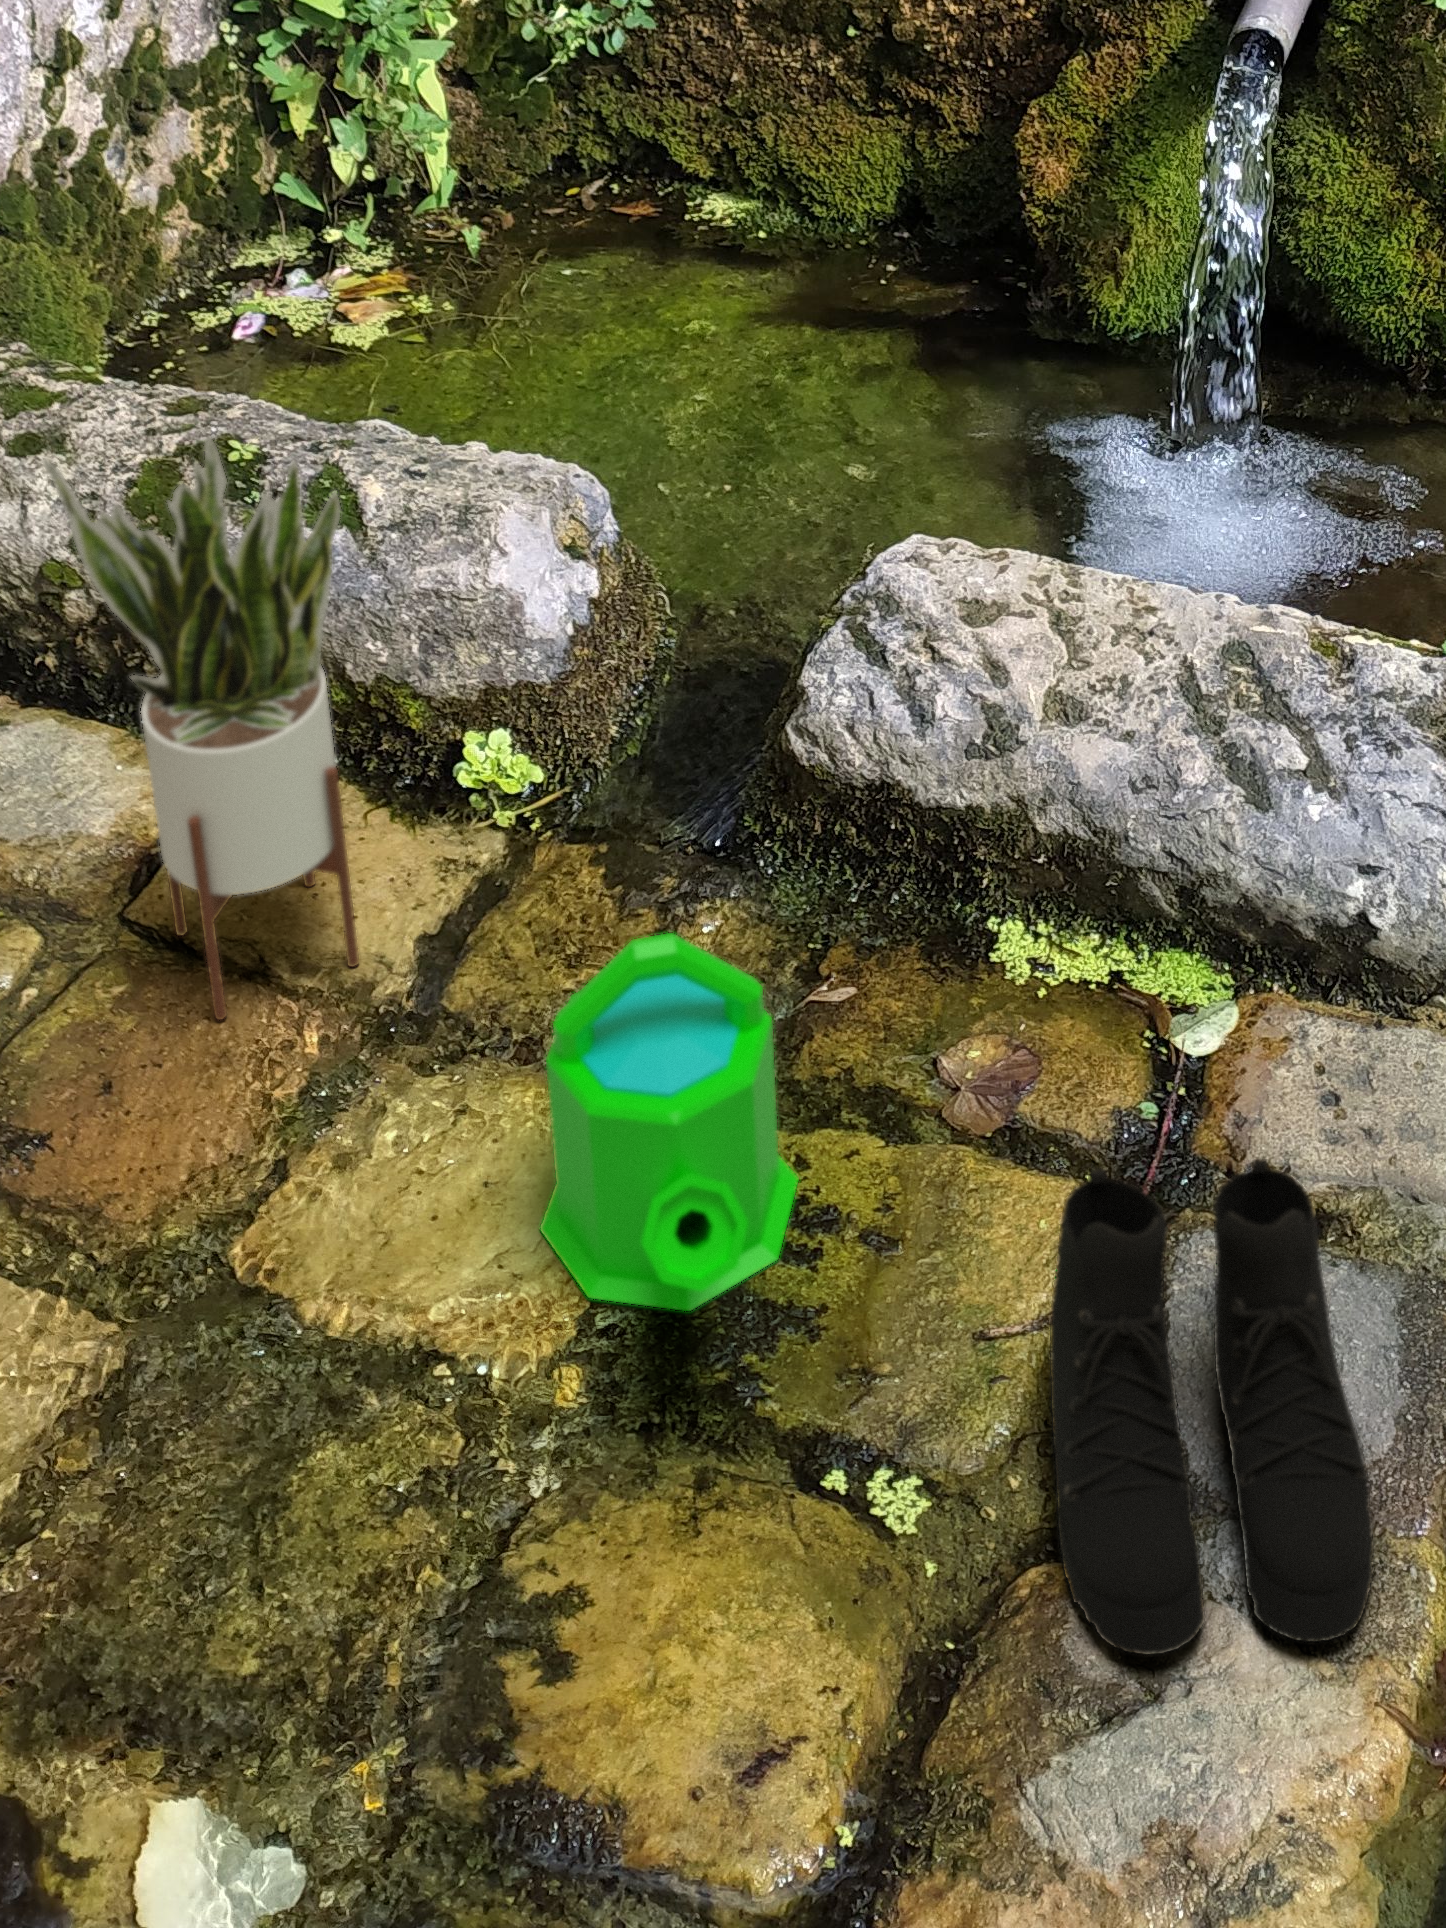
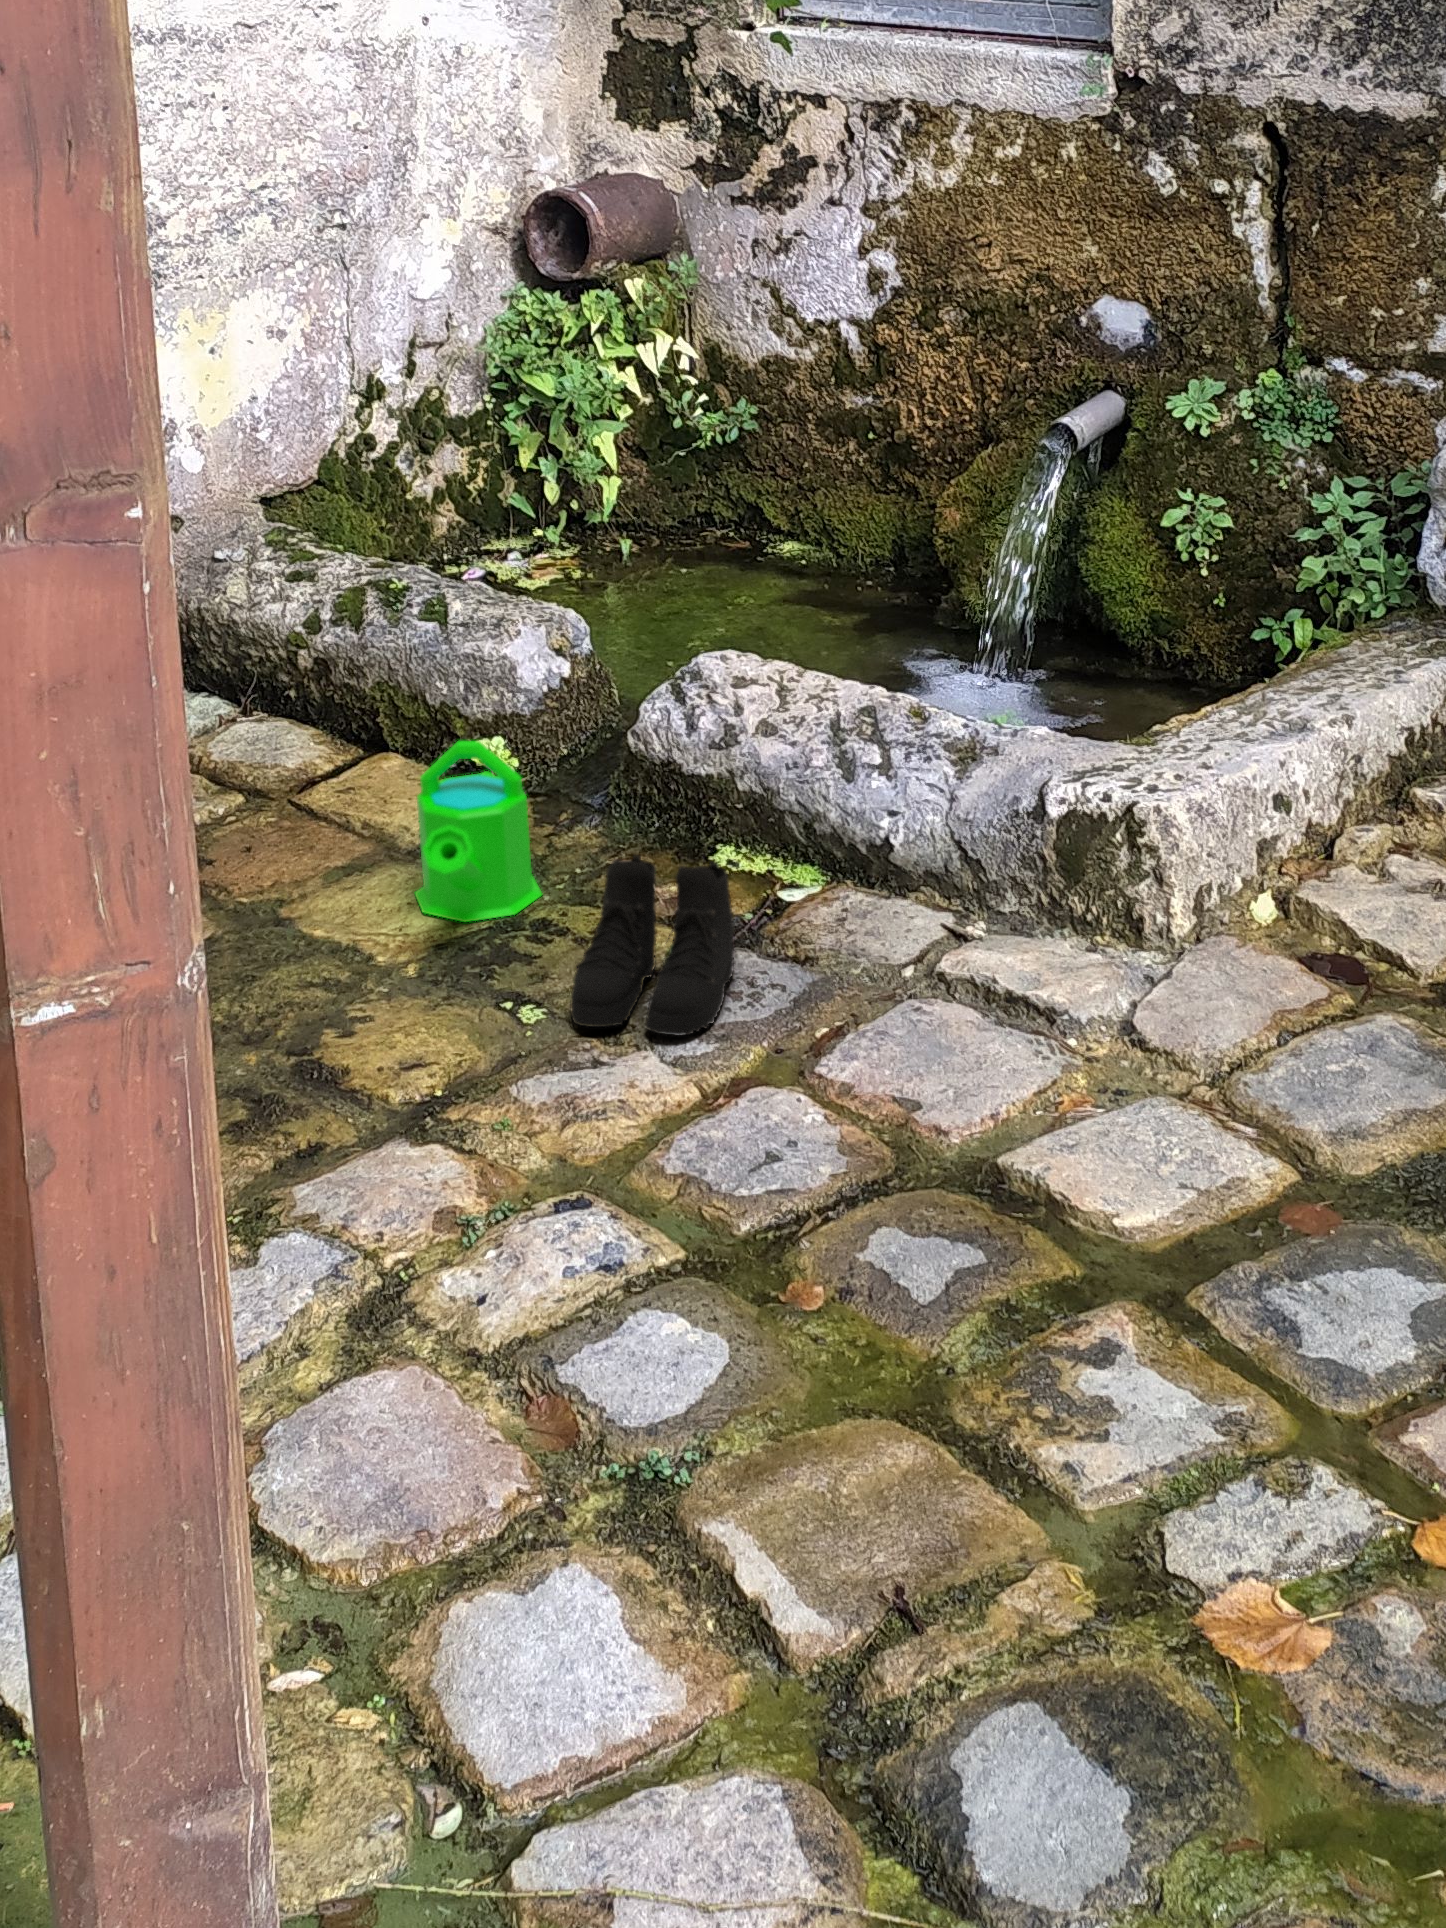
potted plant: present [42,438,359,1020] -> none [245,504,384,815]

